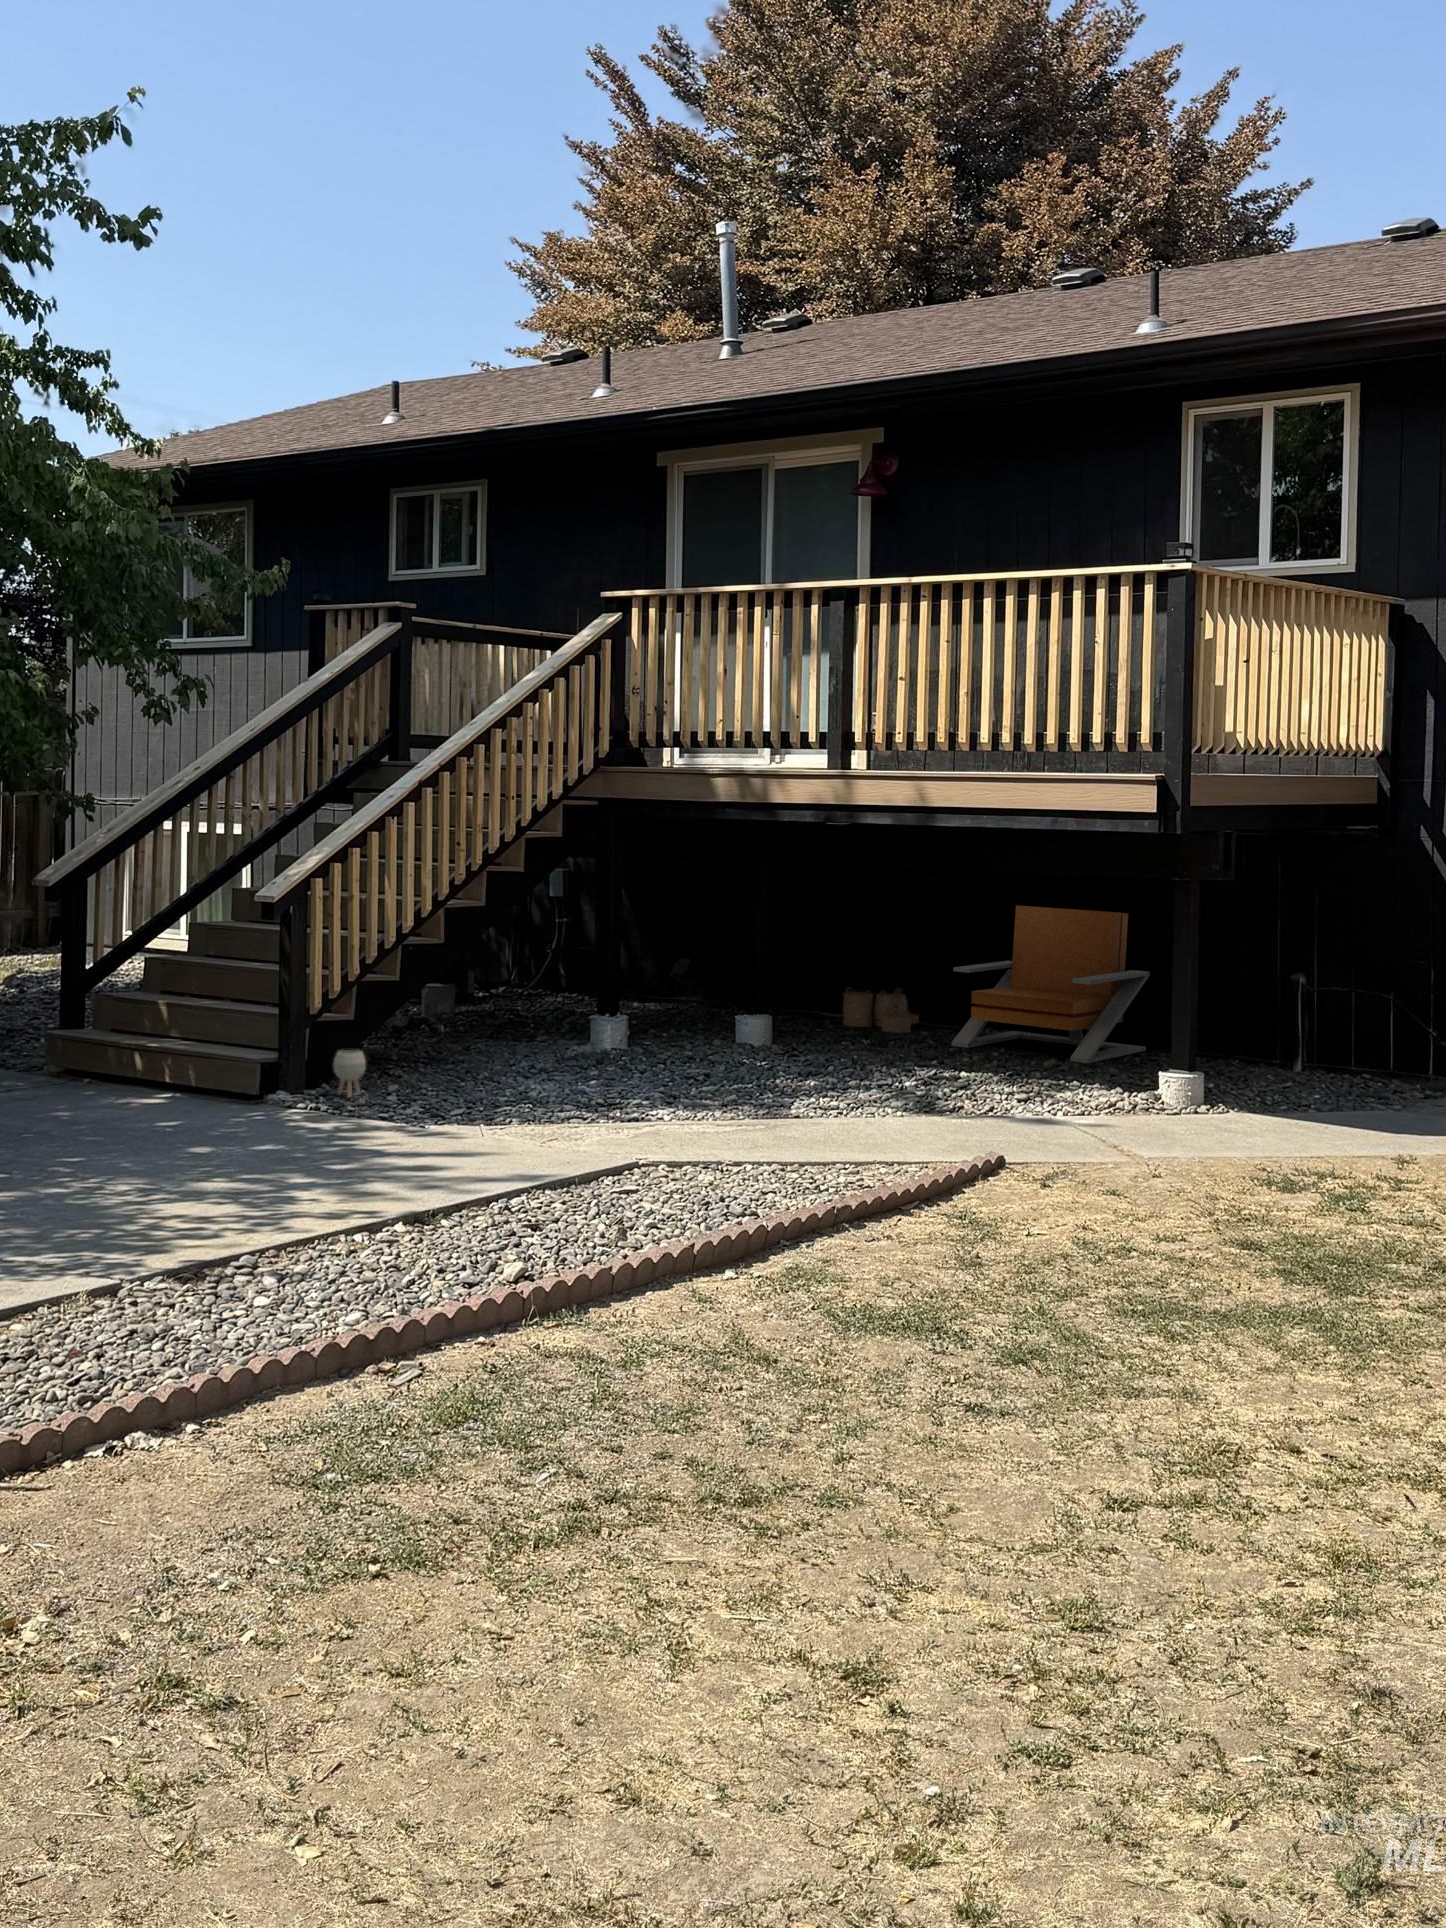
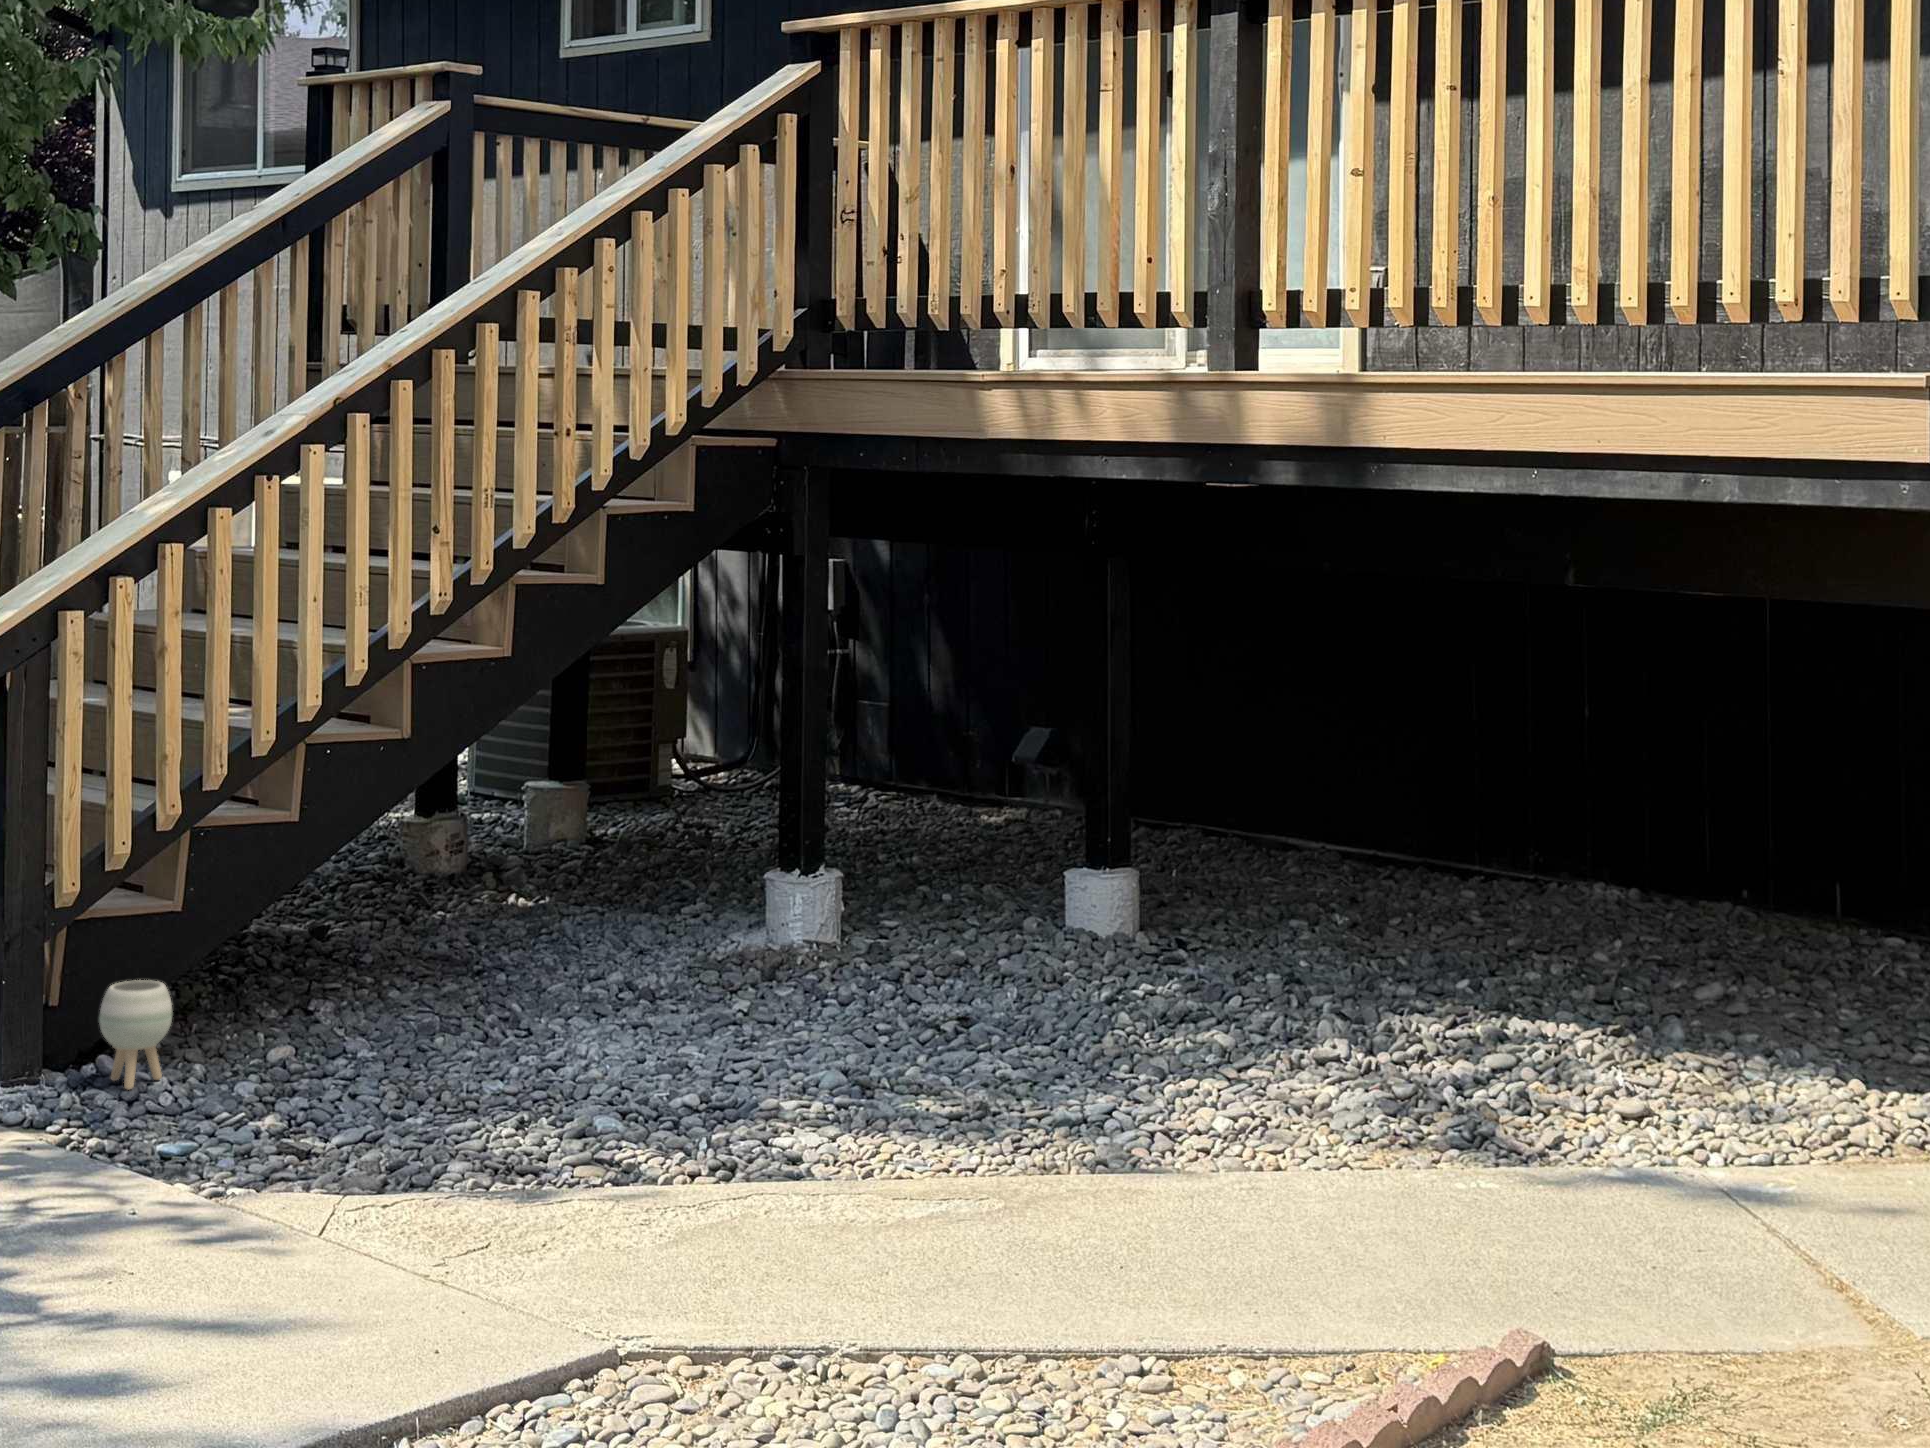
lounge chair: present [952,906,1150,1063] -> none [1507,654,1924,999]
woven basket: present [843,988,919,1033] -> none [1300,811,1455,911]

